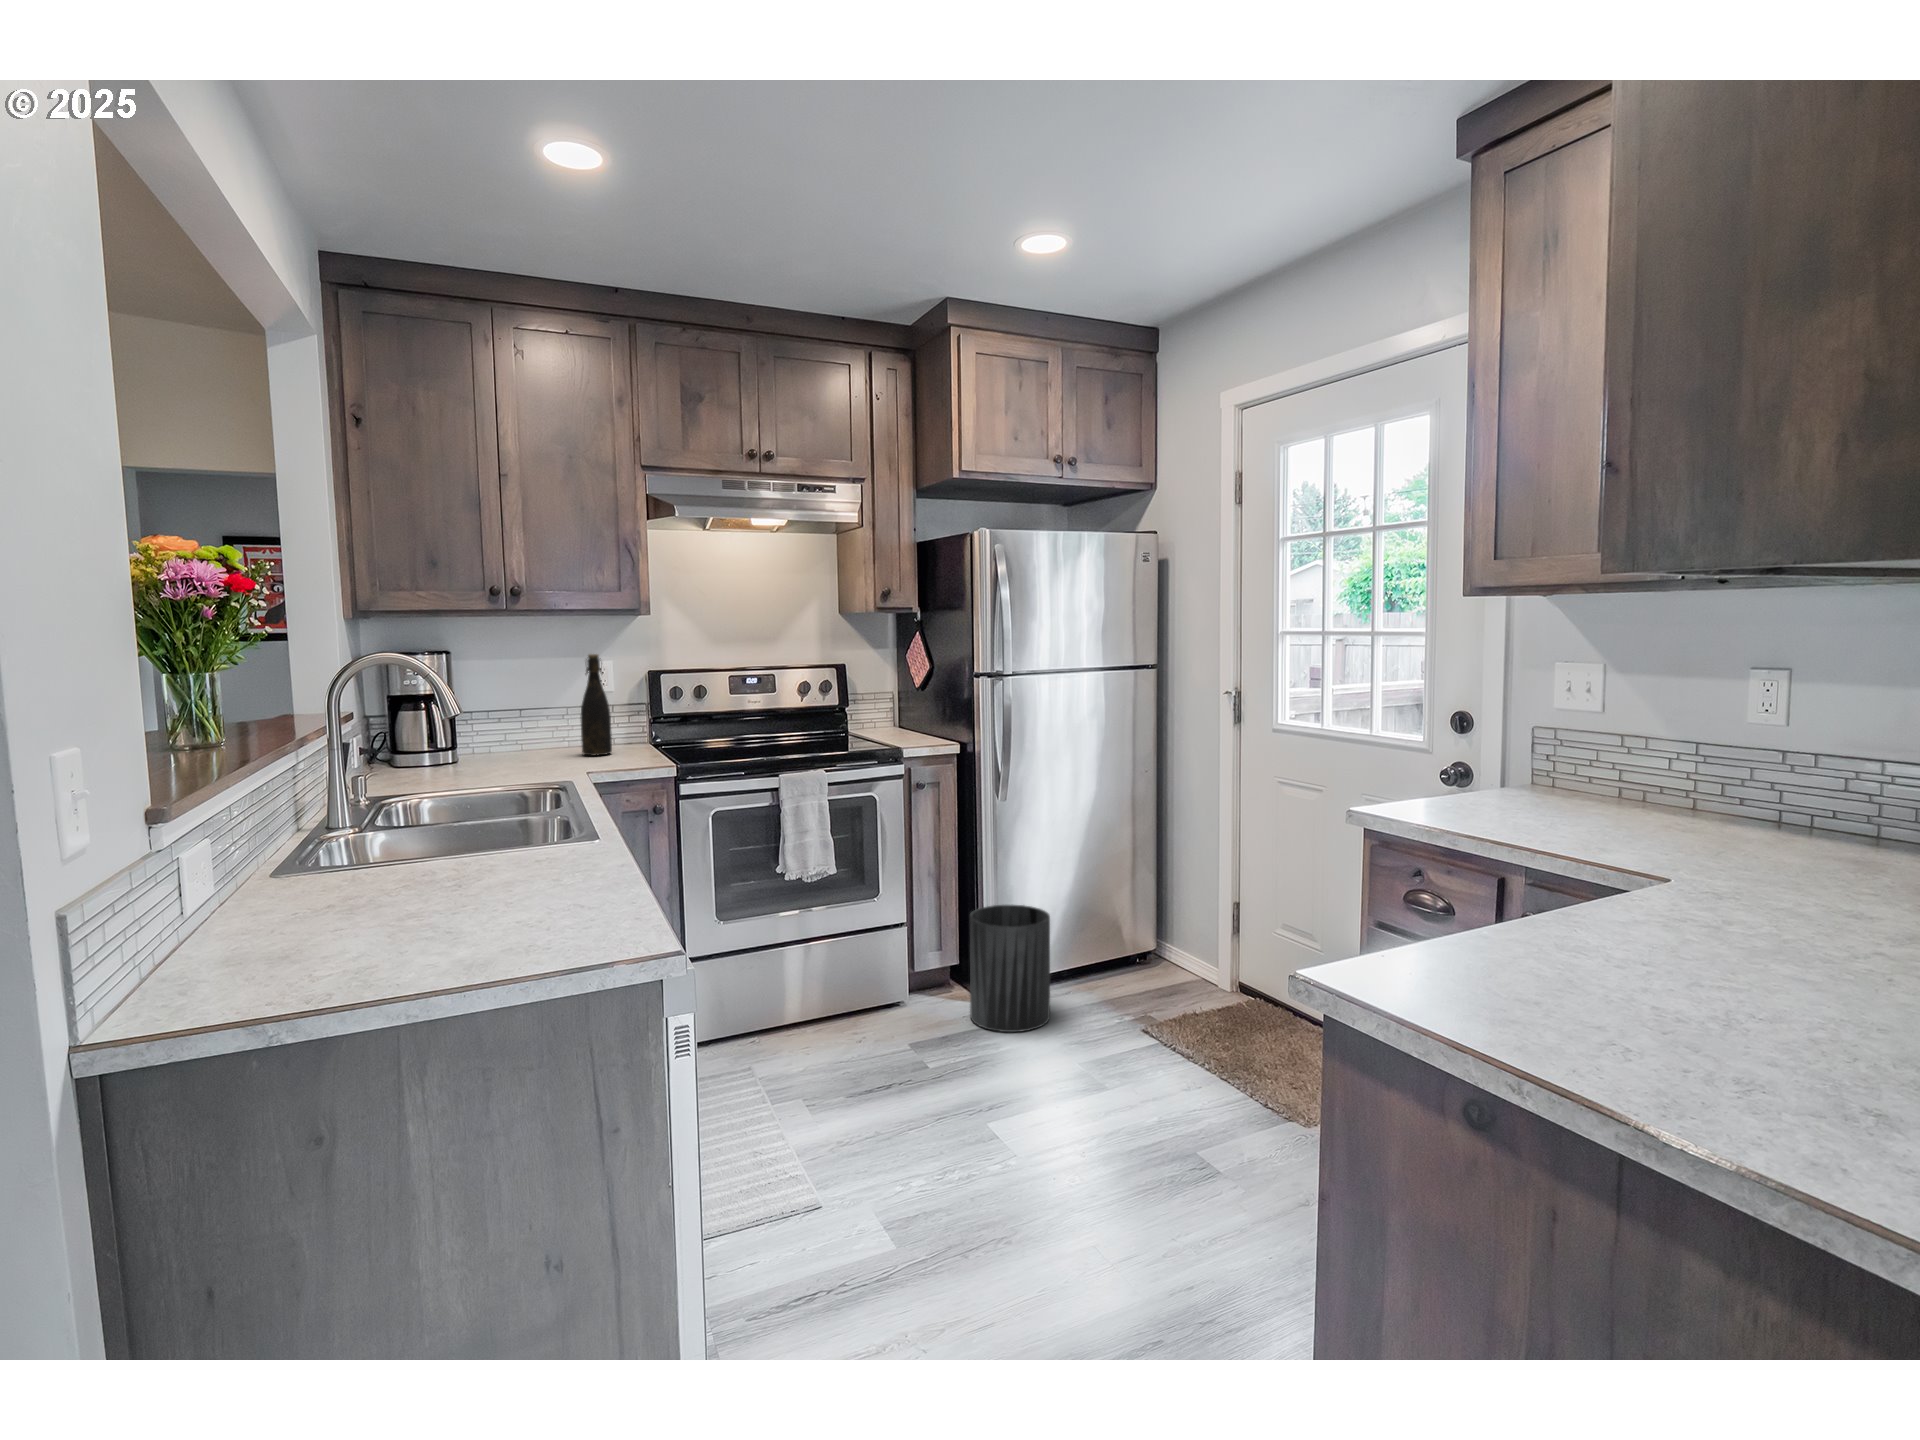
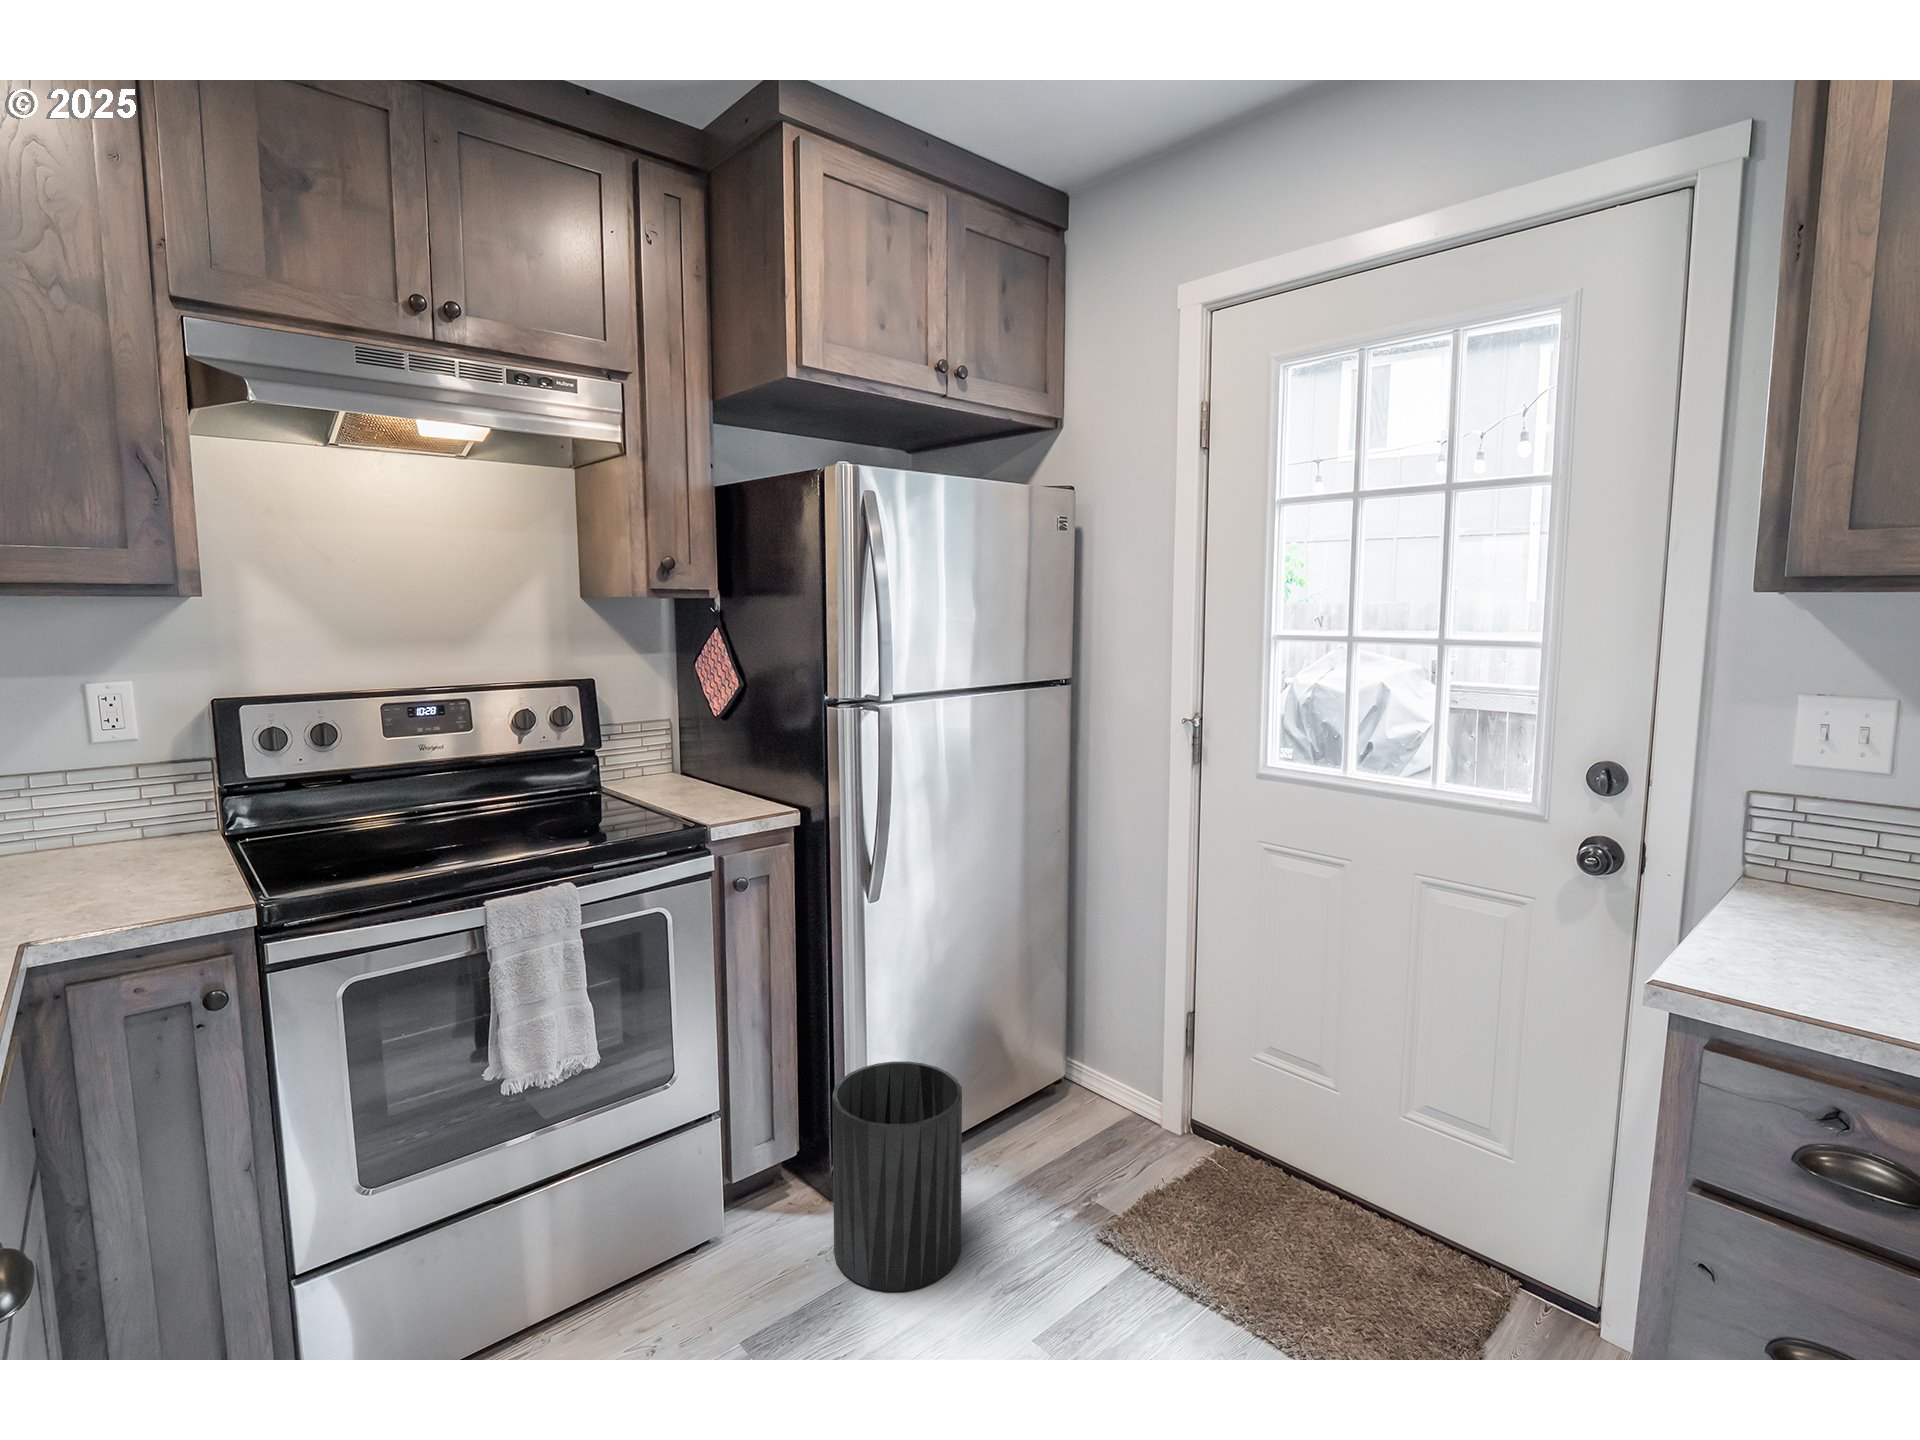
bottle: present [581,654,612,756] -> none [39,674,123,879]

